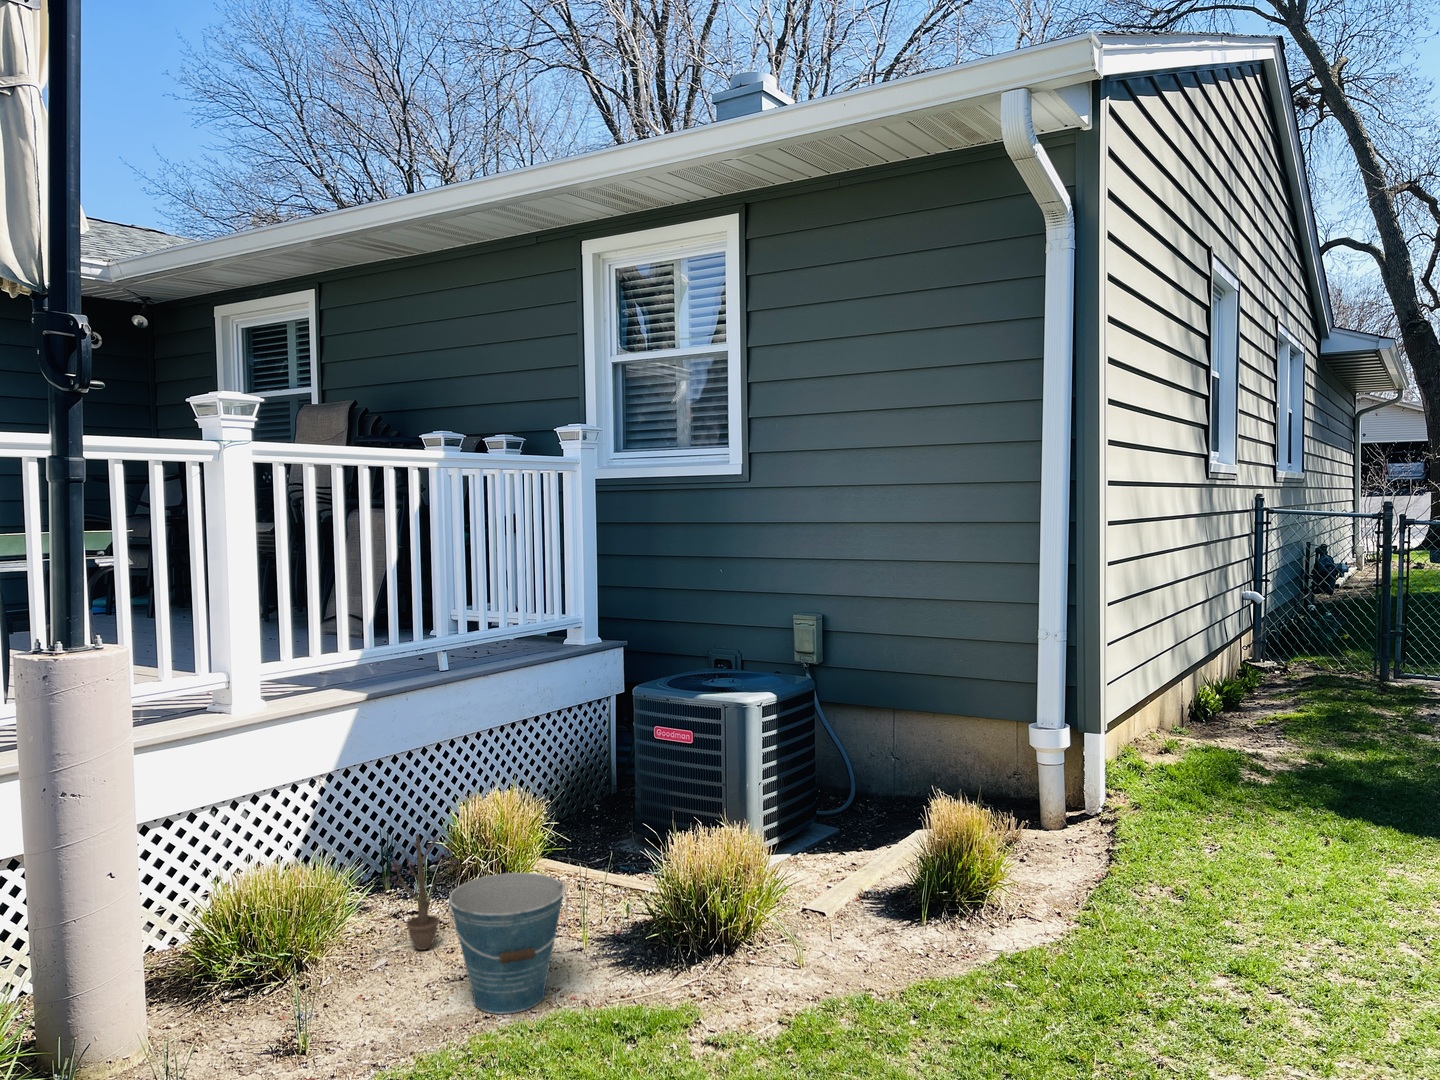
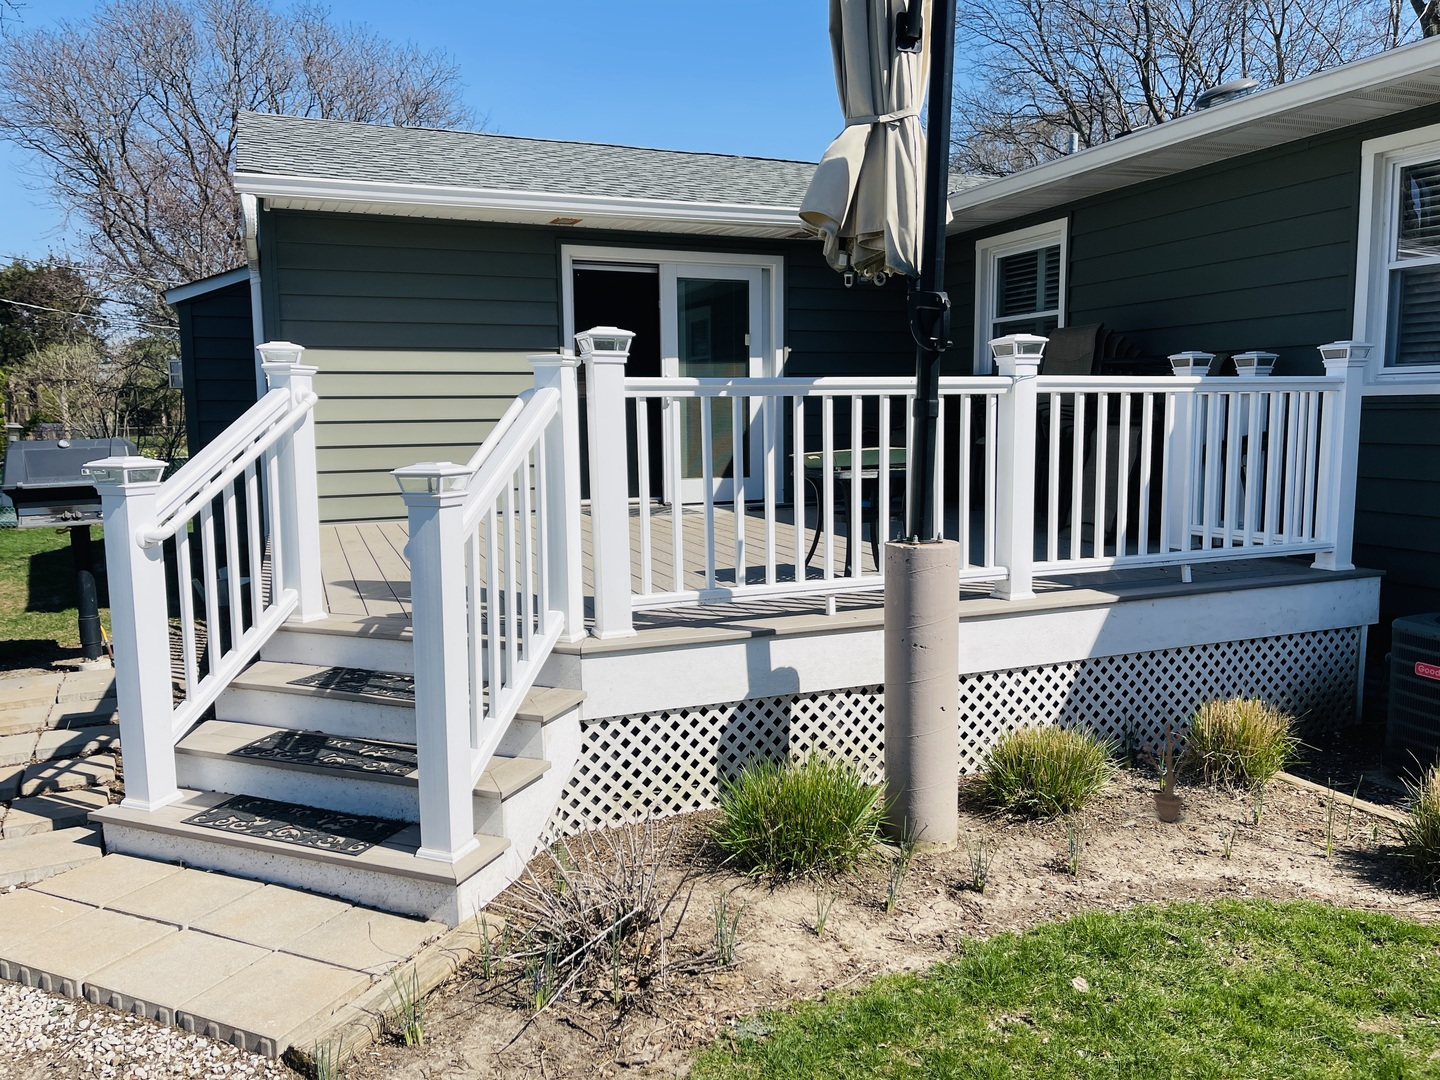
bucket: present [448,873,568,1014] -> none [1200,771,1317,892]

